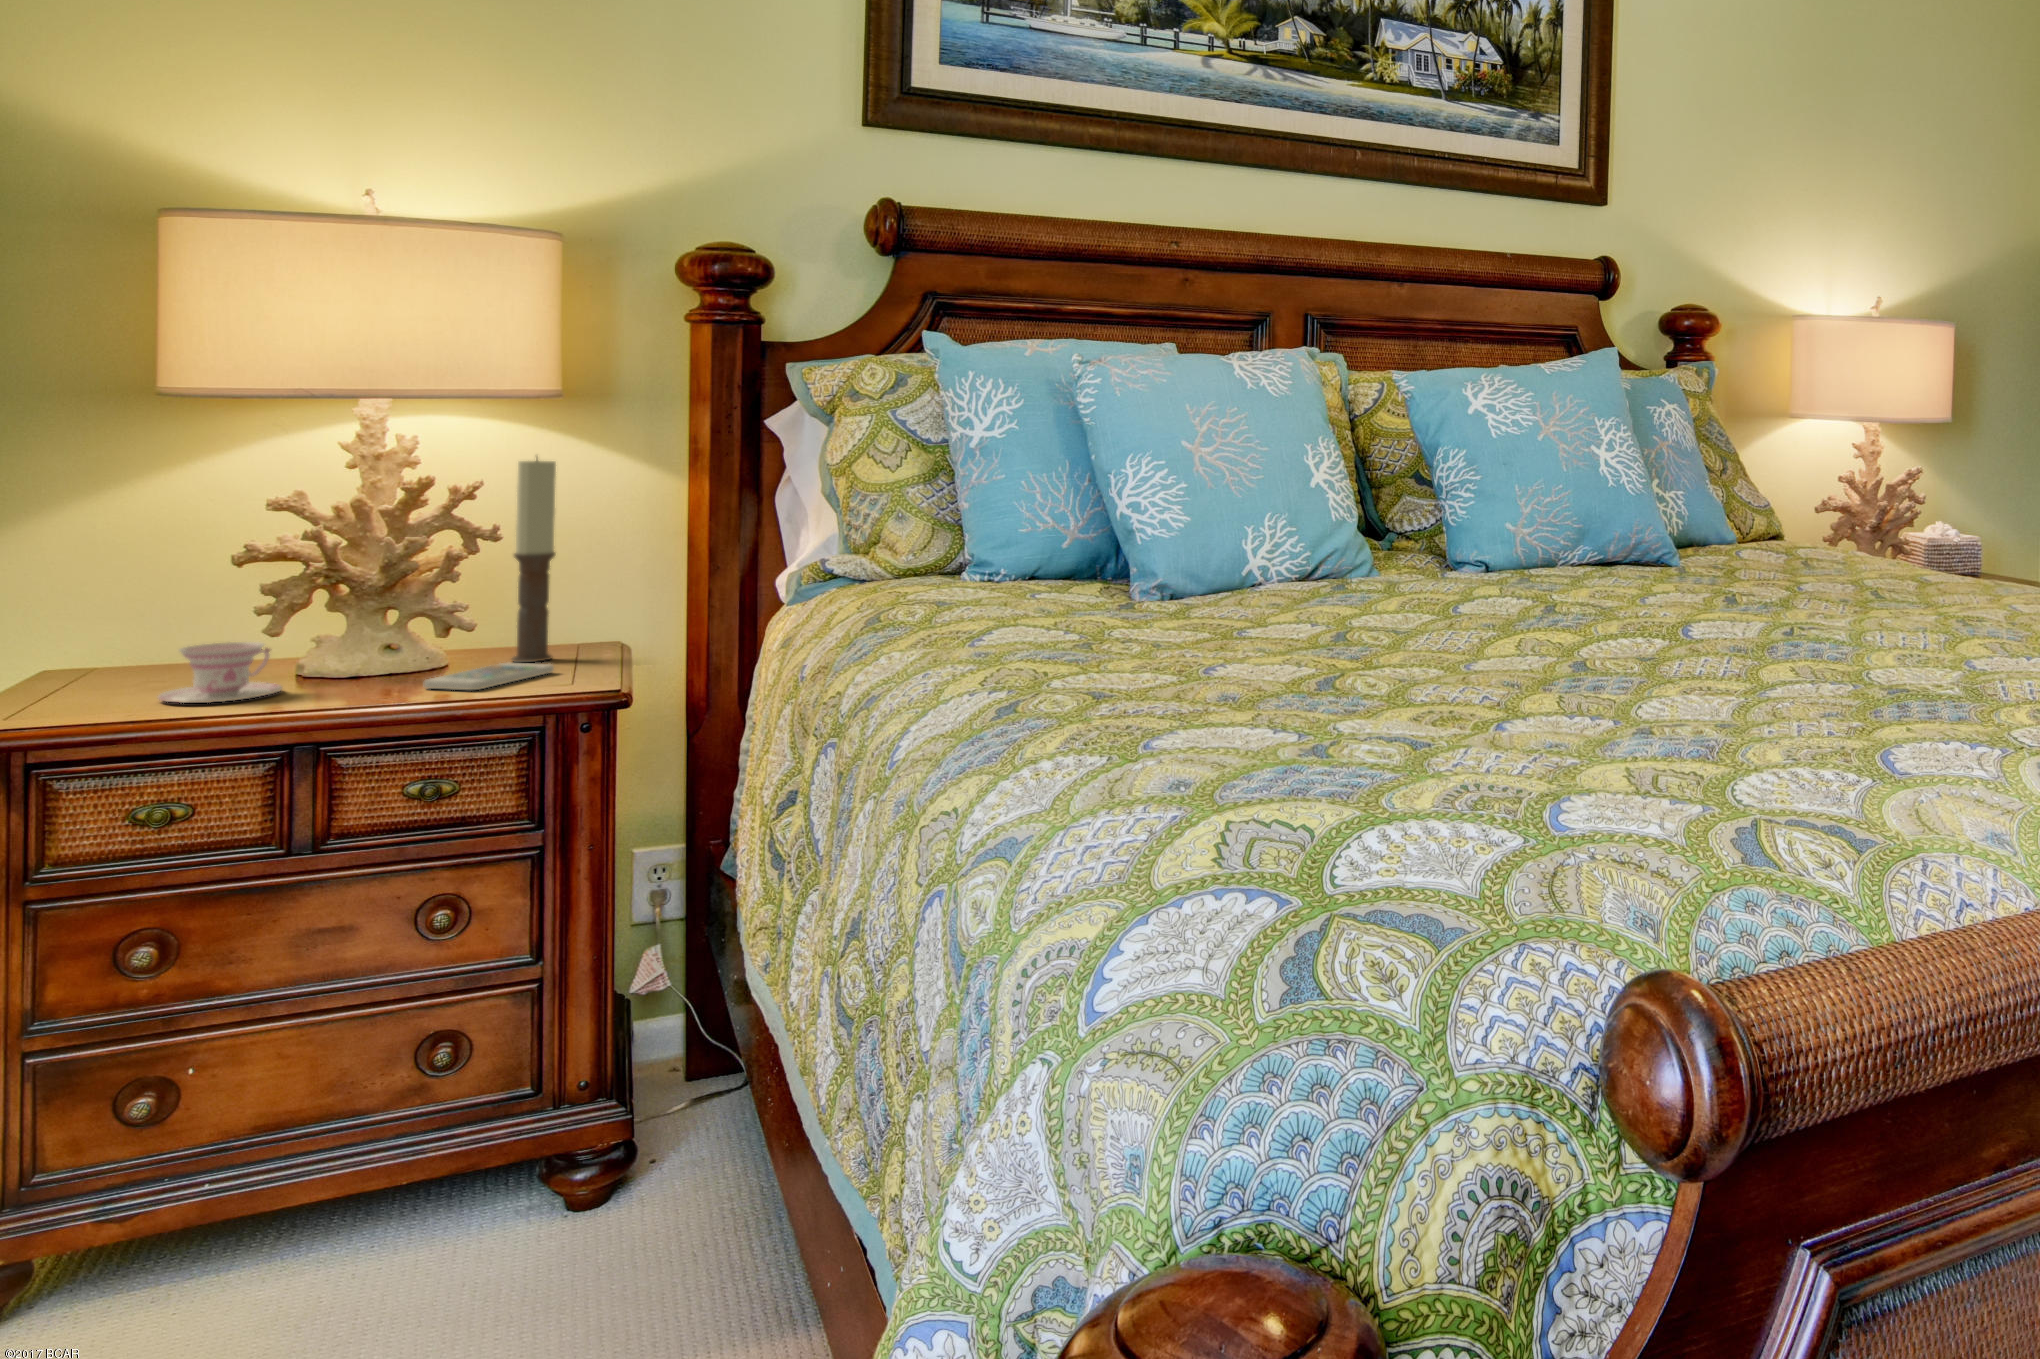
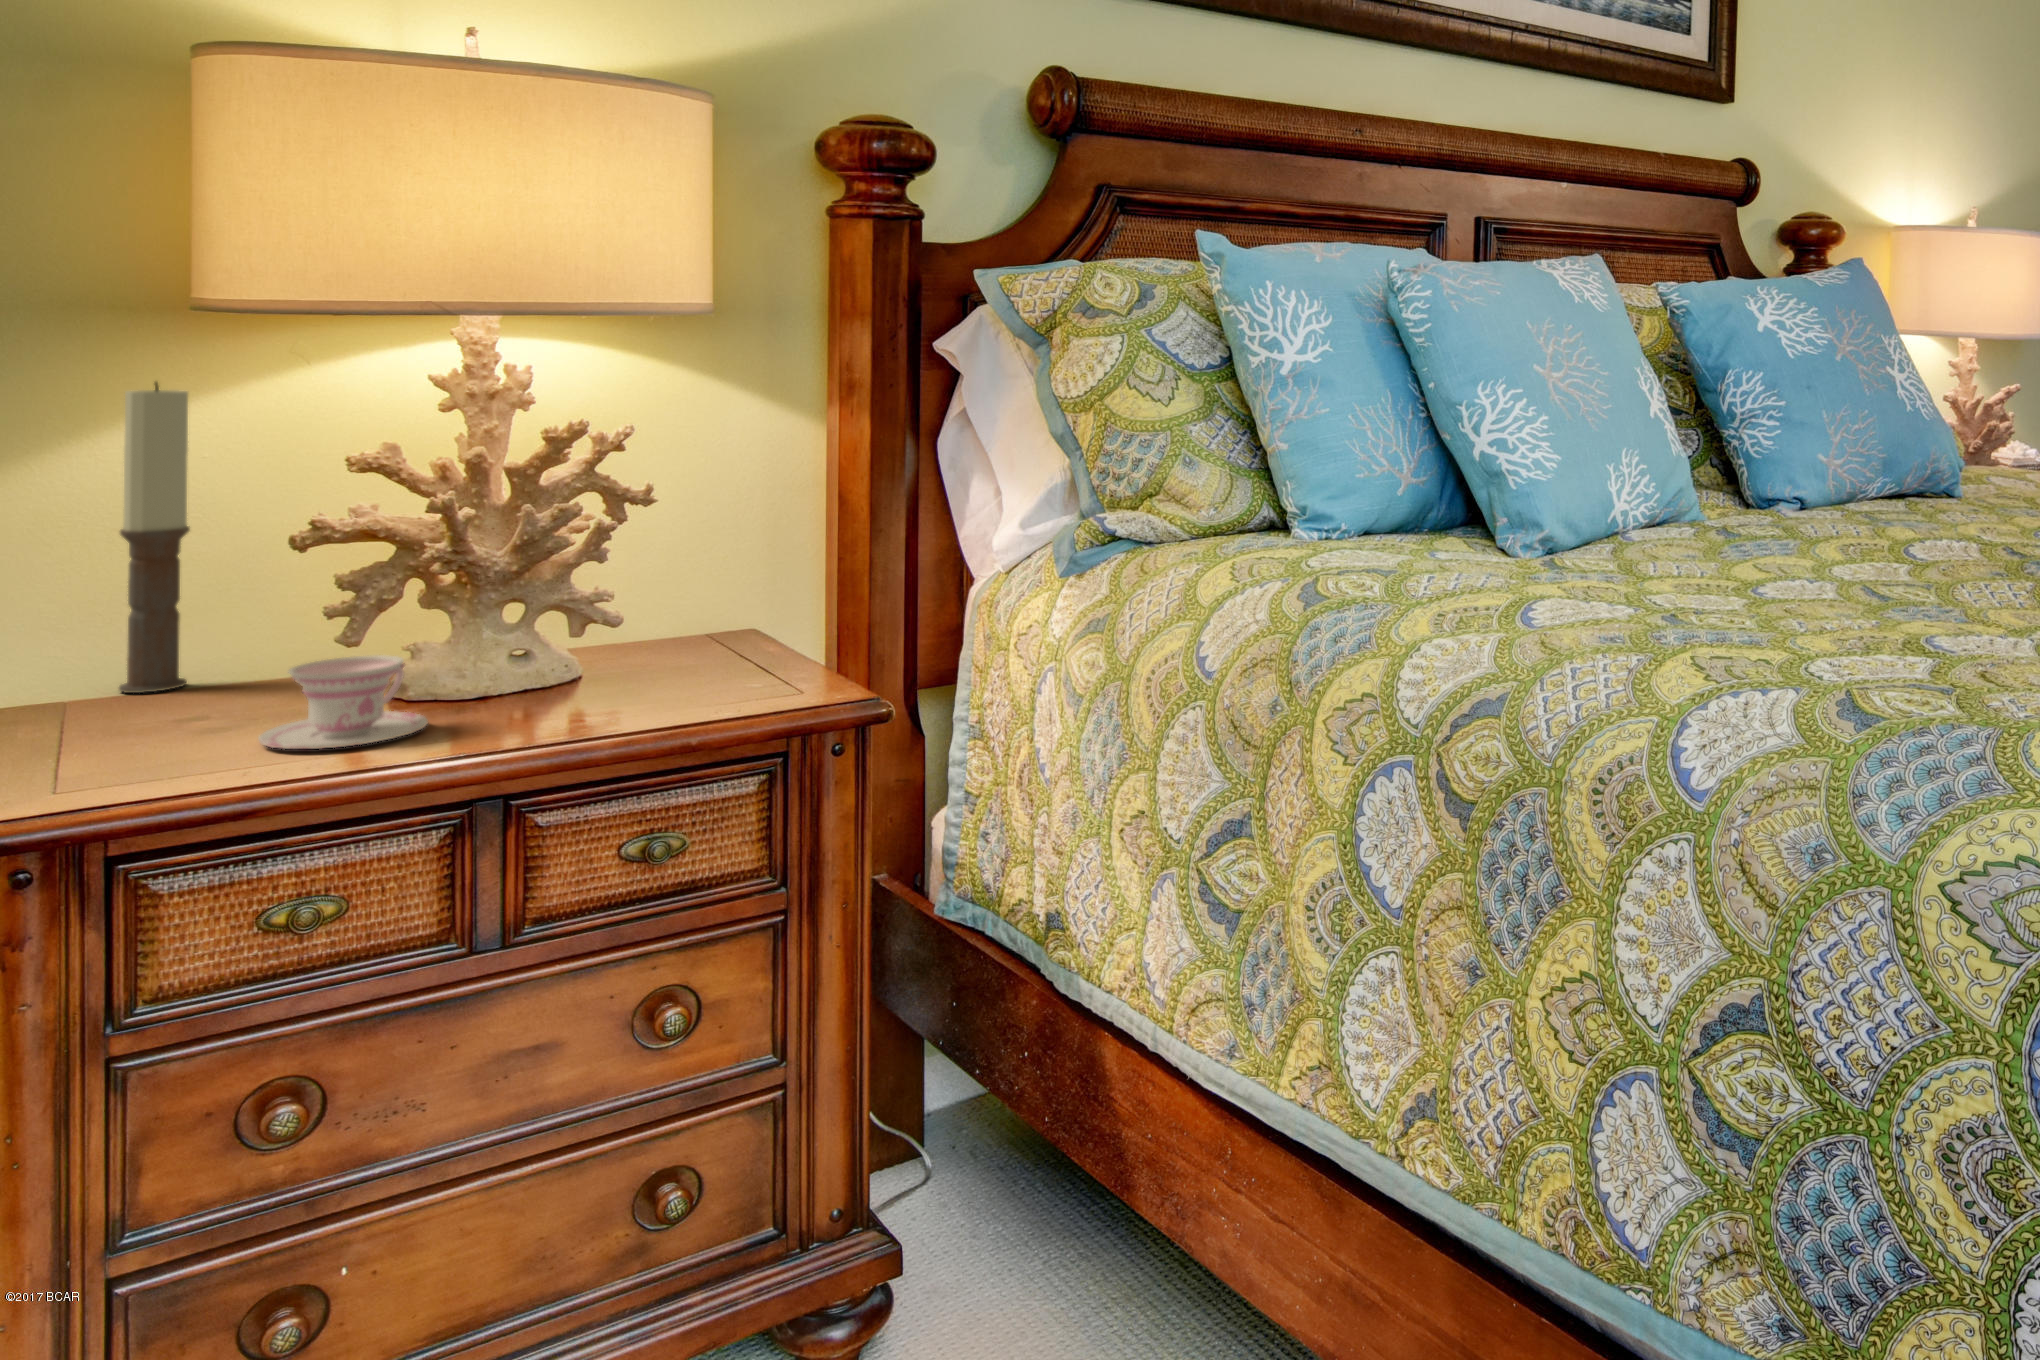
candle: present [512,459,556,662] -> present [119,382,190,693]
smartphone: present [424,663,554,690] -> none [619,665,755,708]

